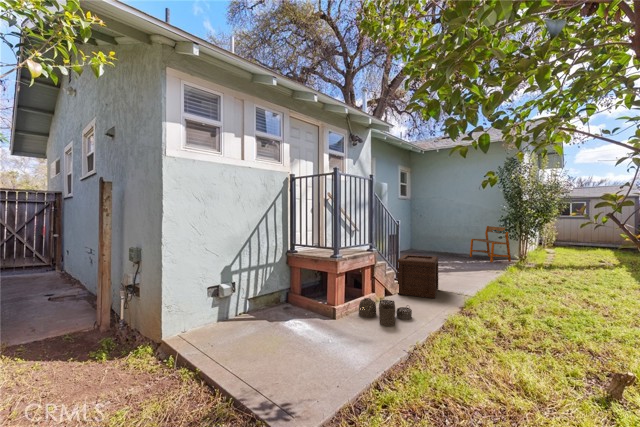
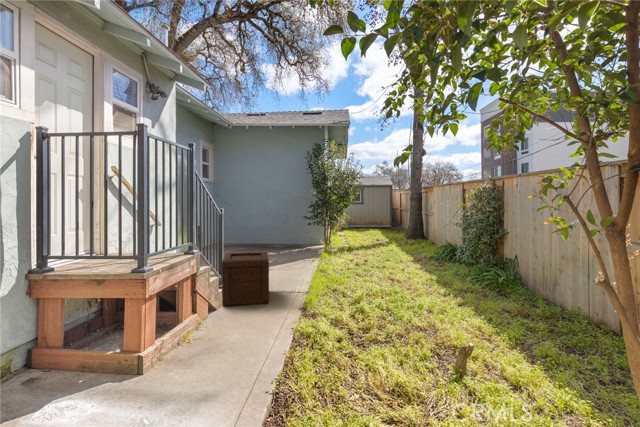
bench: present [470,226,511,262] -> none [280,213,319,251]
woven basket: present [359,298,412,326] -> none [179,320,254,359]

